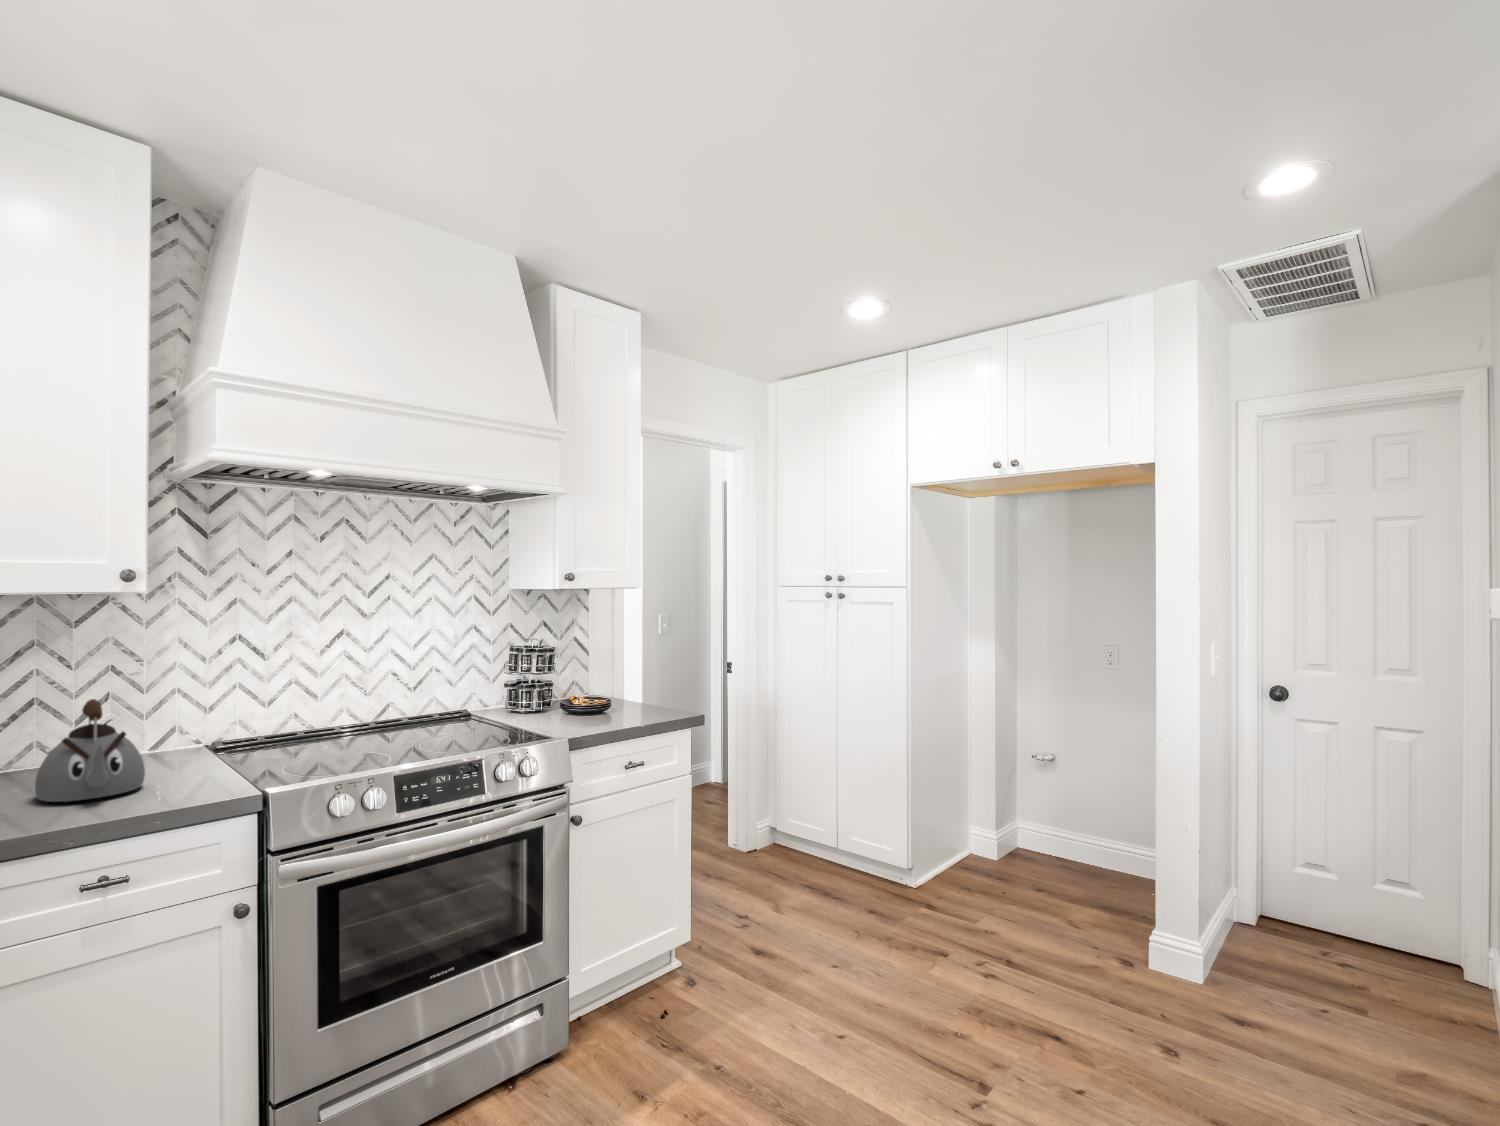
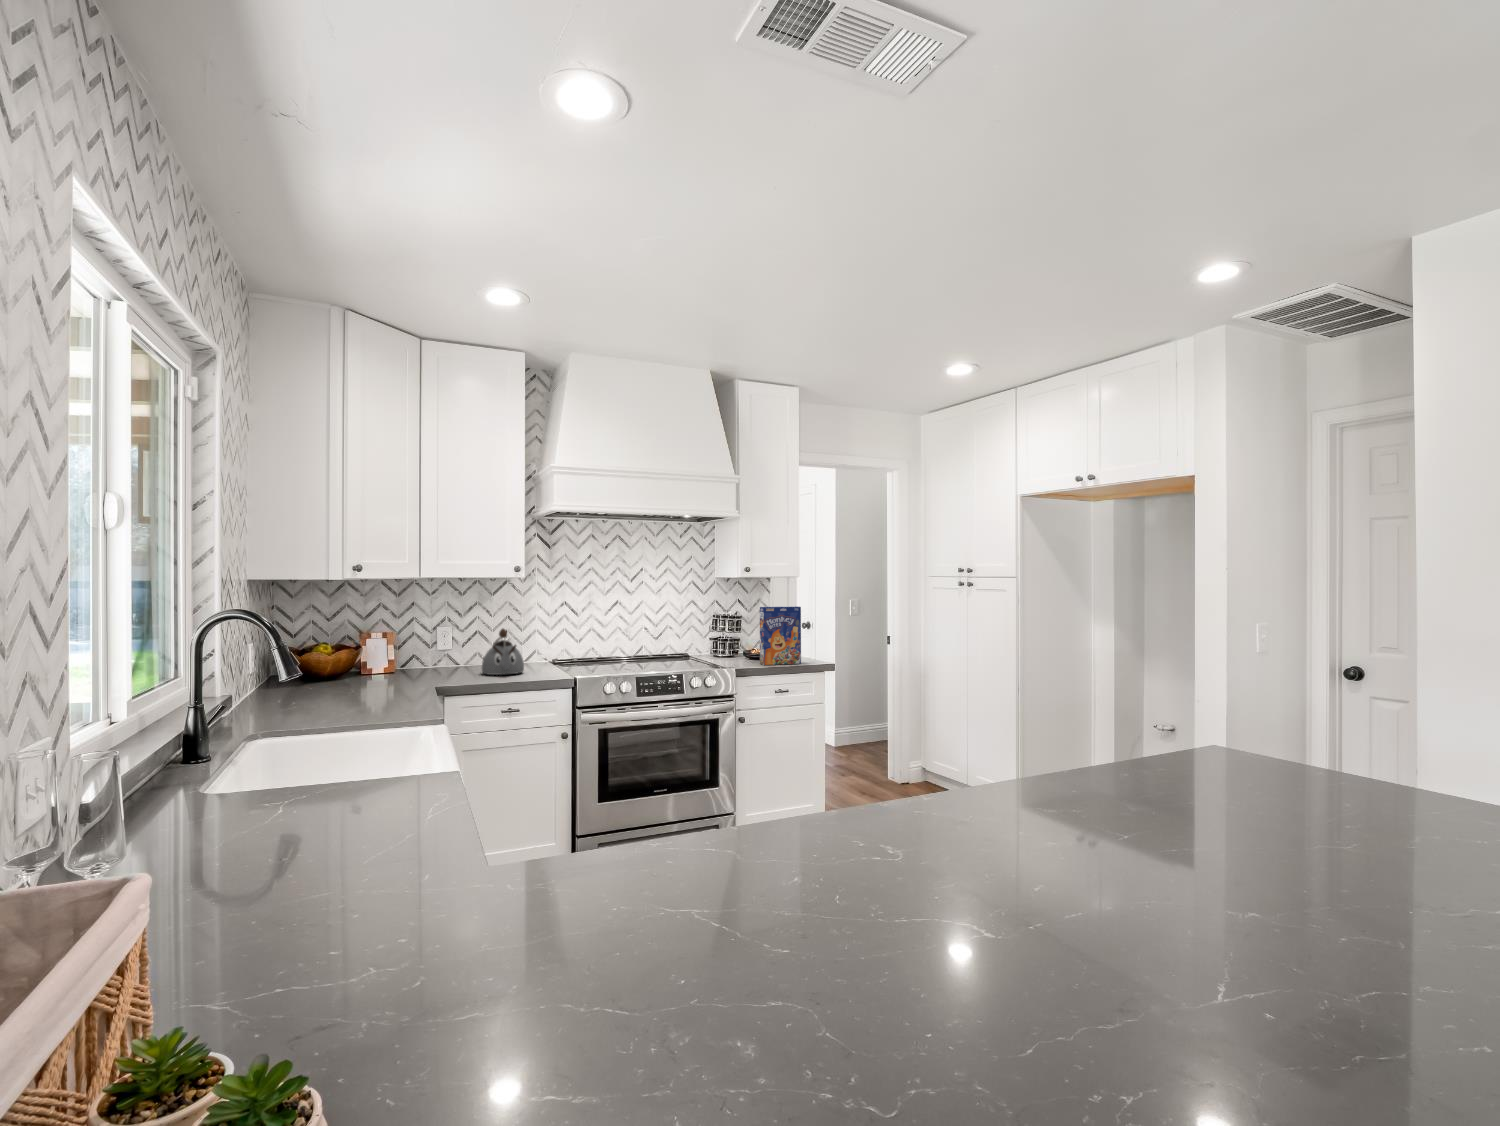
cereal box: none [593,632,656,726] -> present [760,606,801,665]

